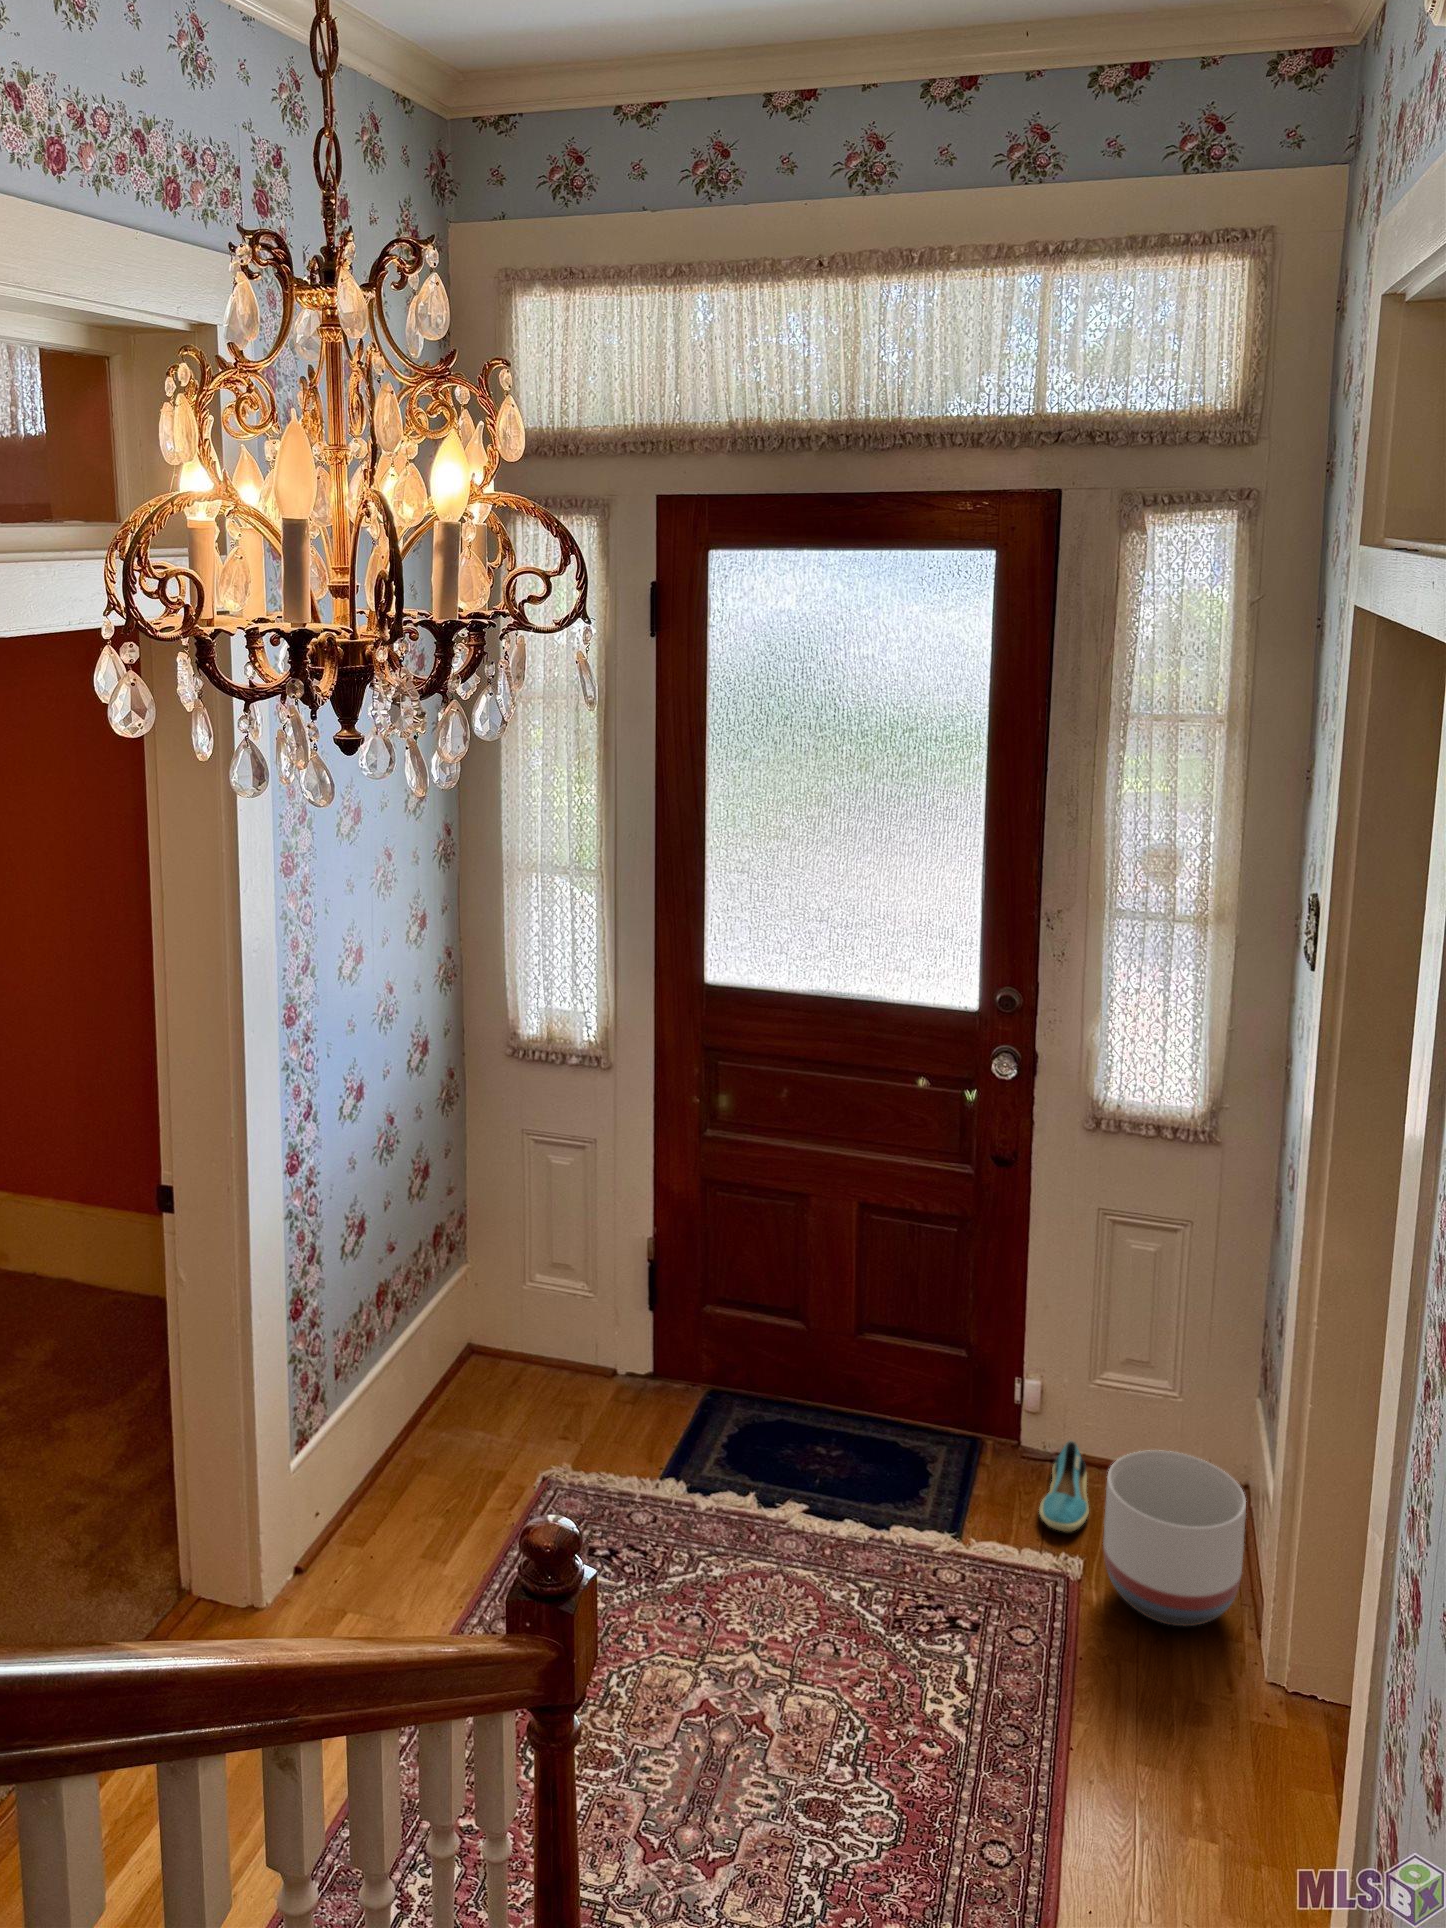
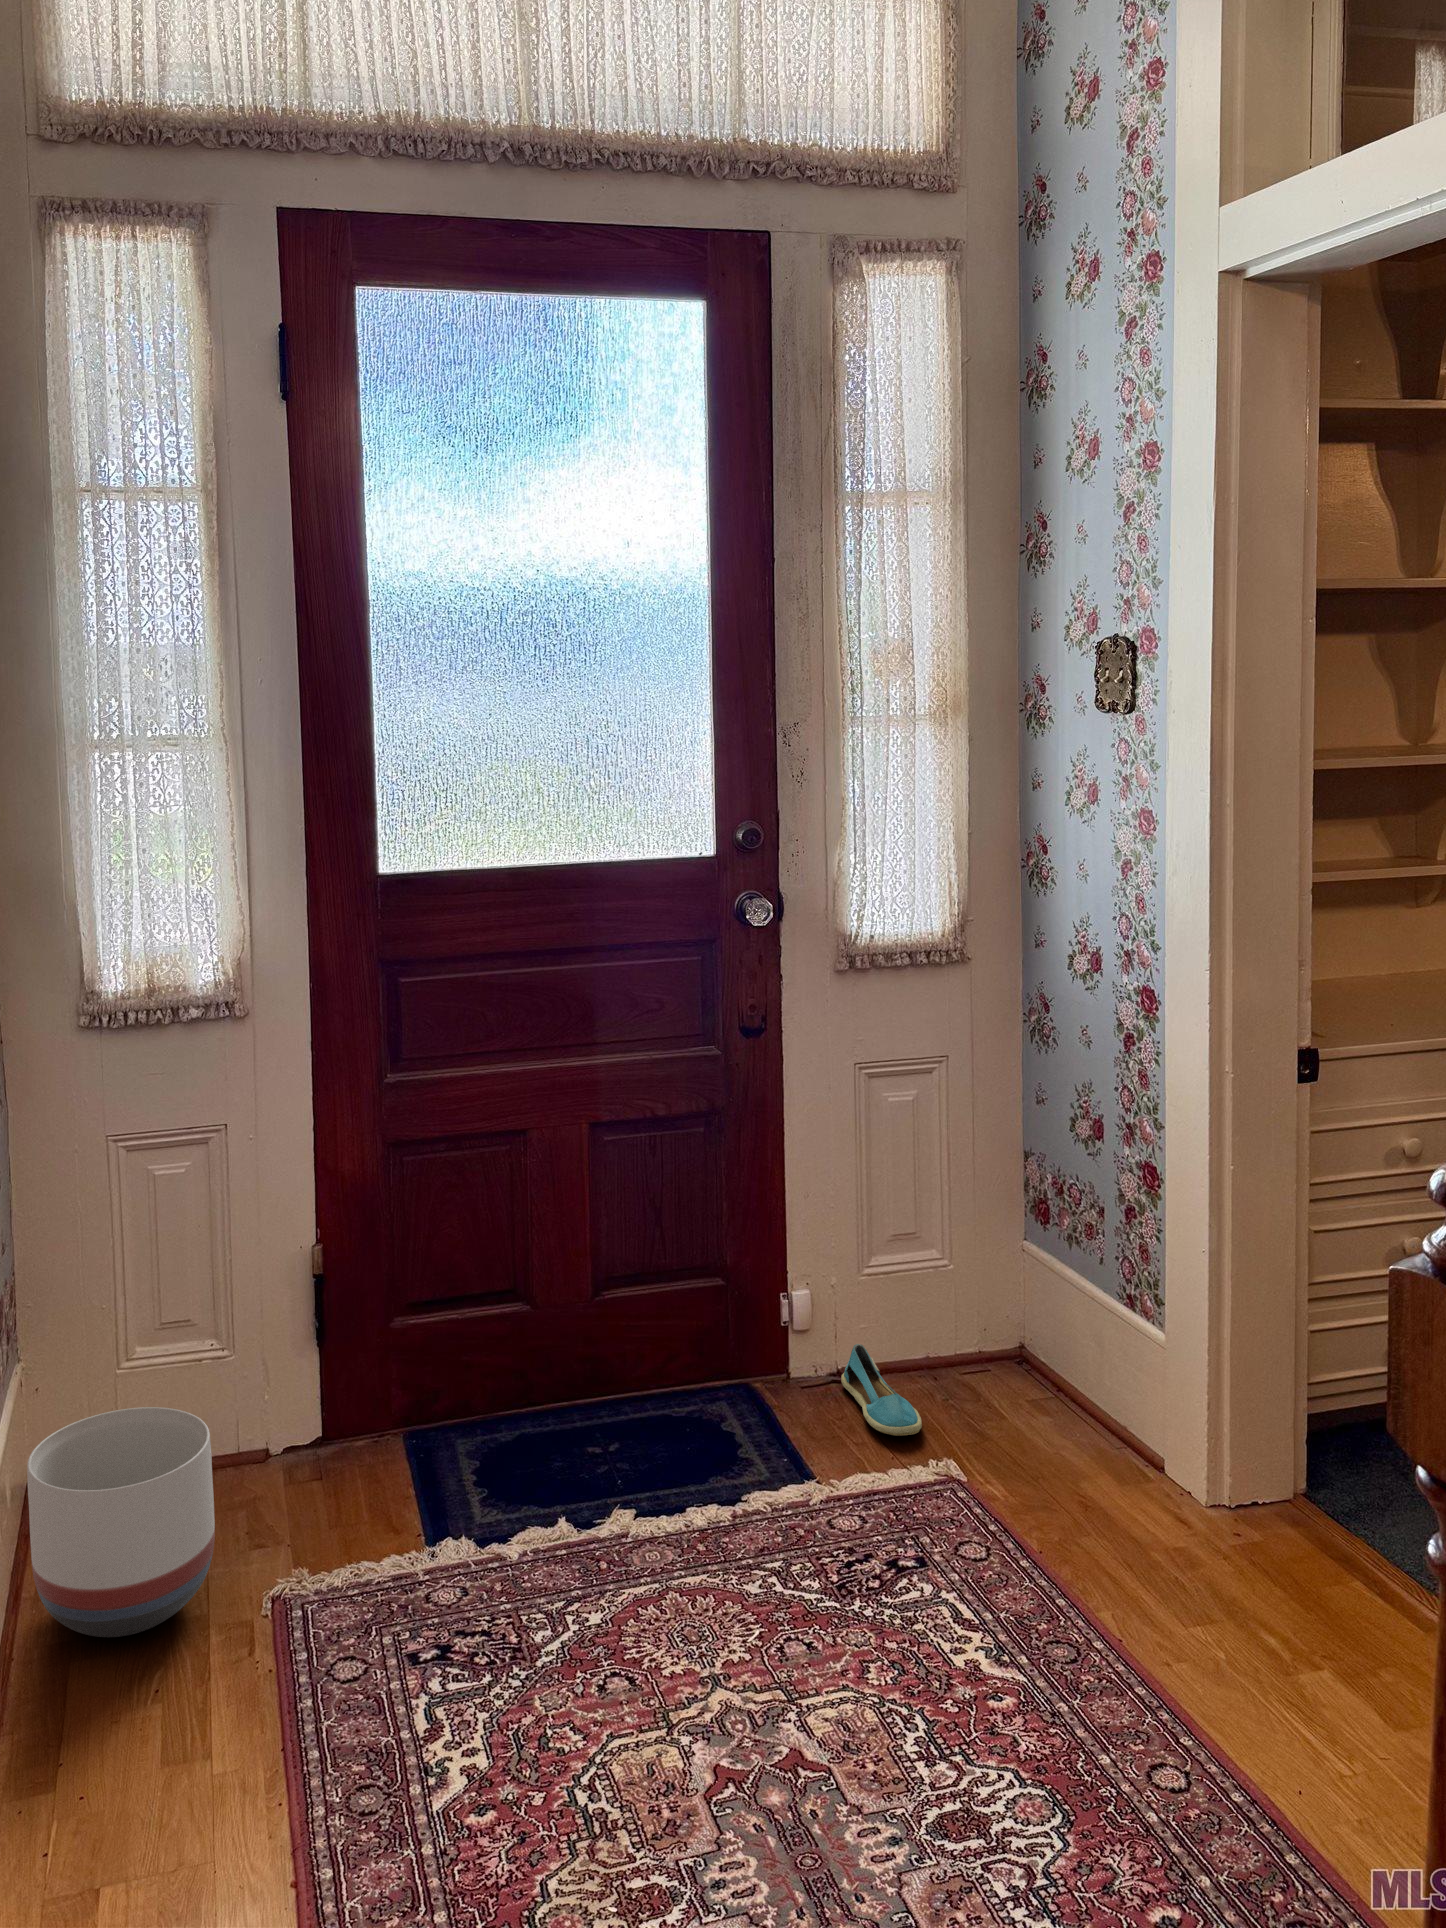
planter: present [1103,1450,1246,1626] -> present [27,1407,215,1637]

